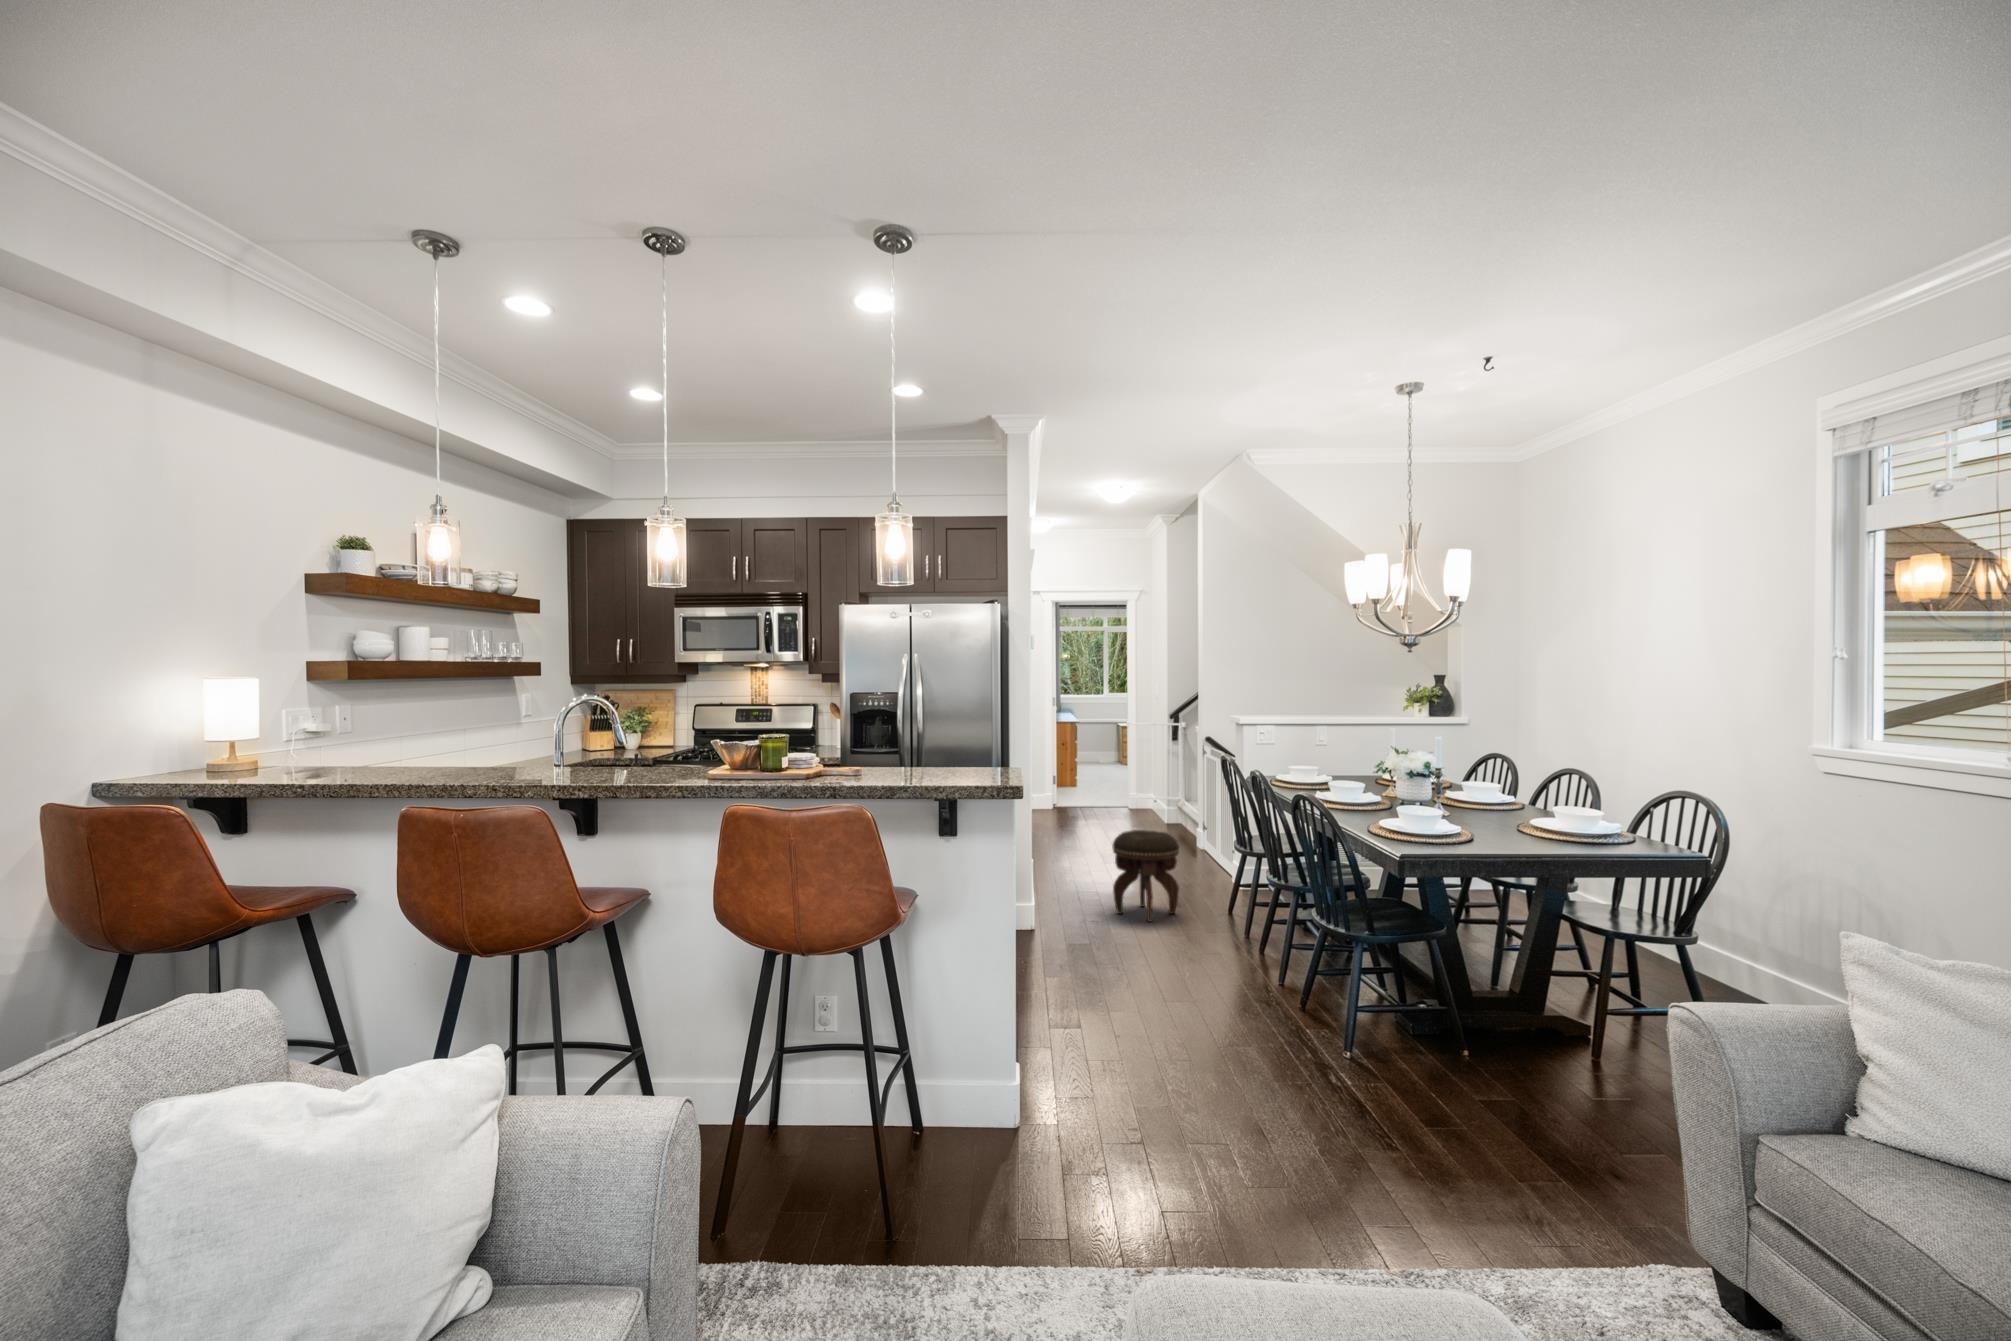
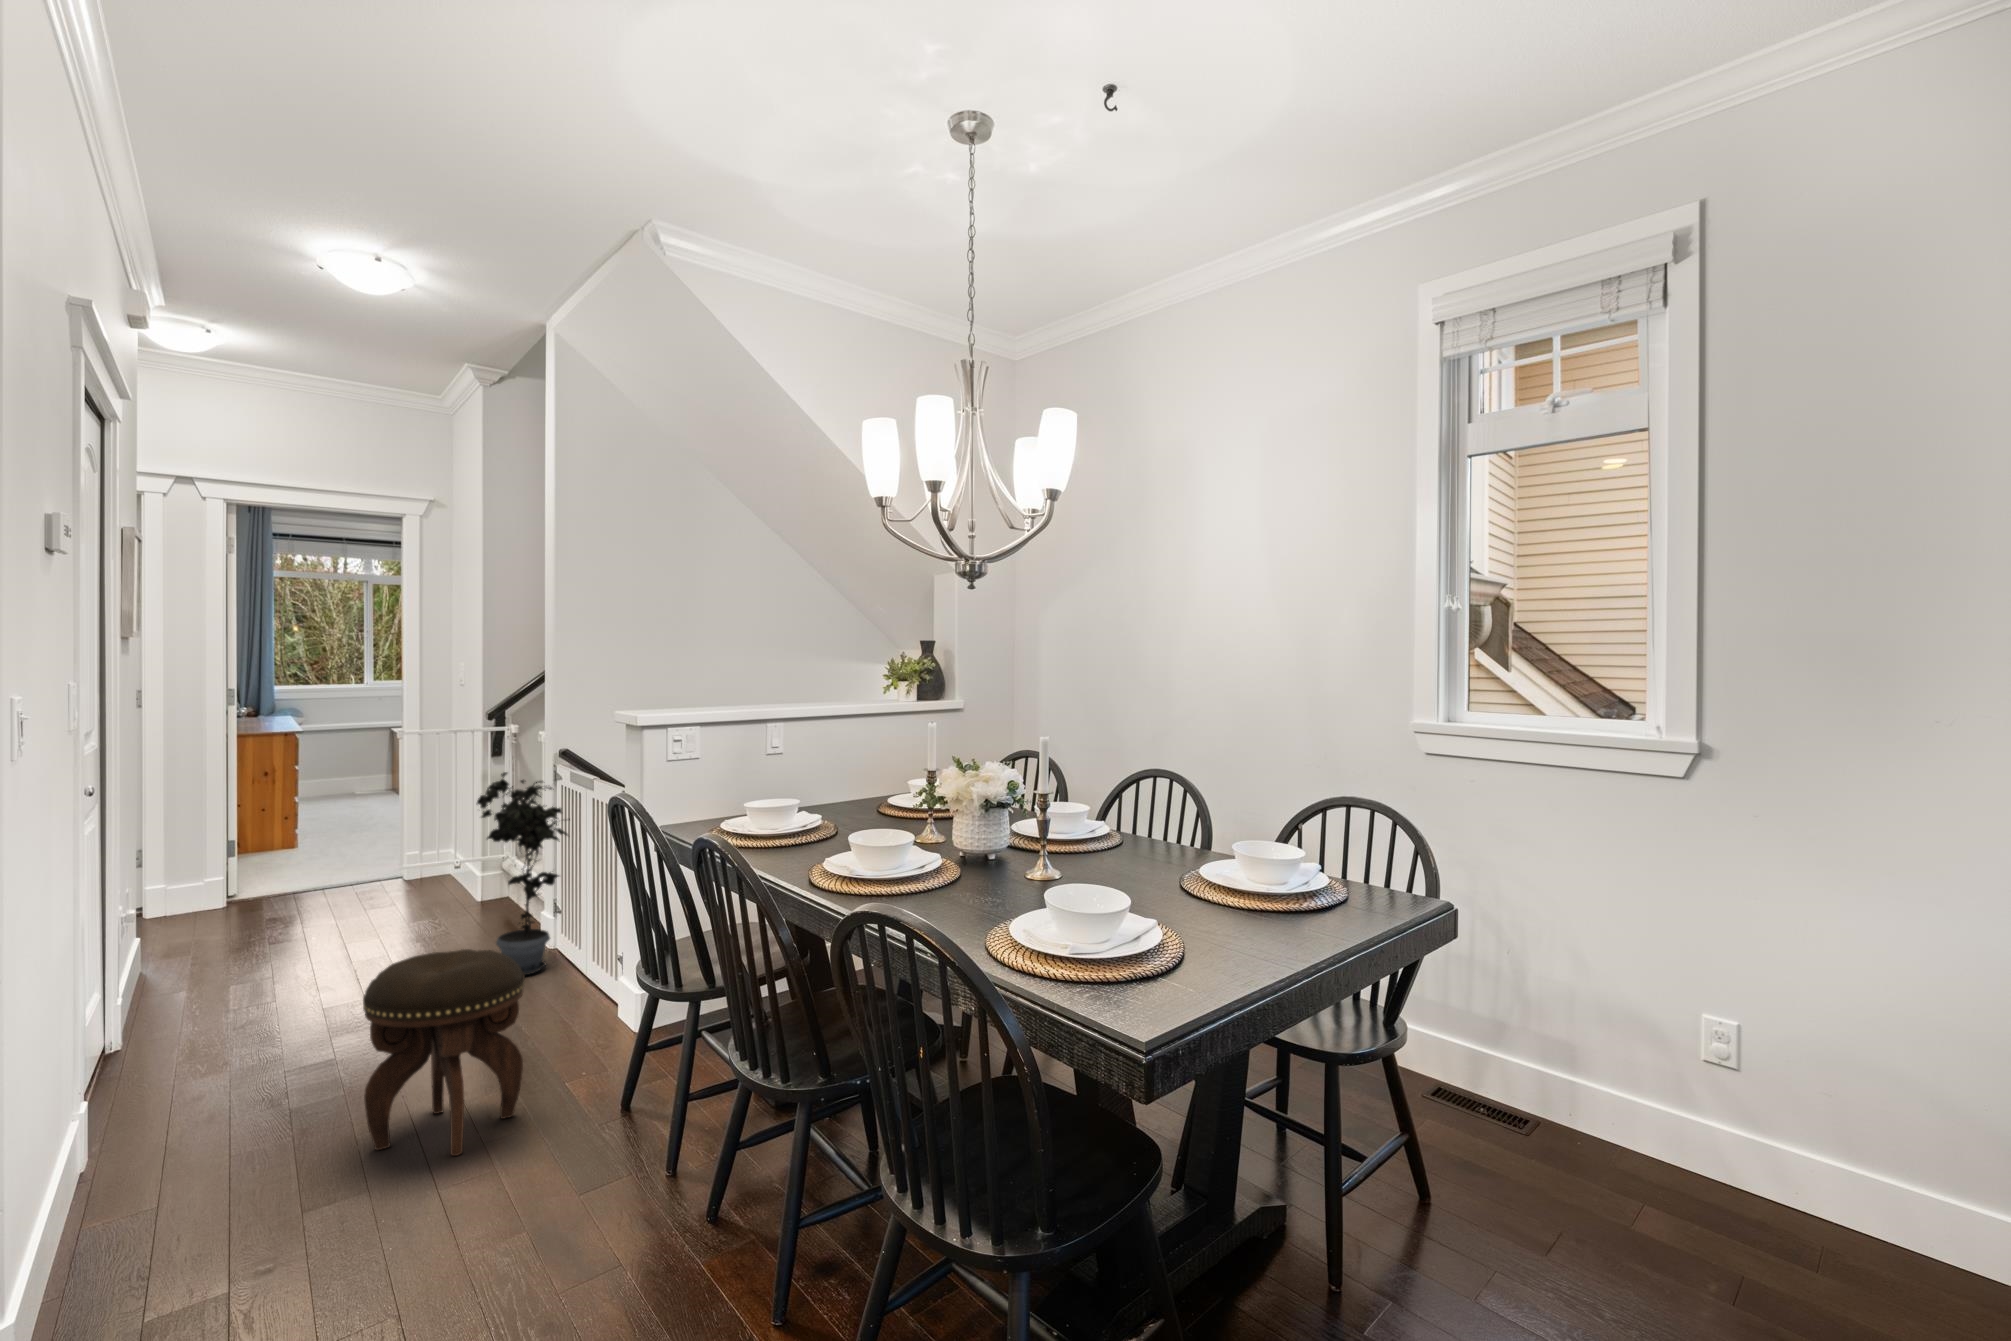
potted plant: none [1162,748,1212,862] -> present [477,772,570,975]

